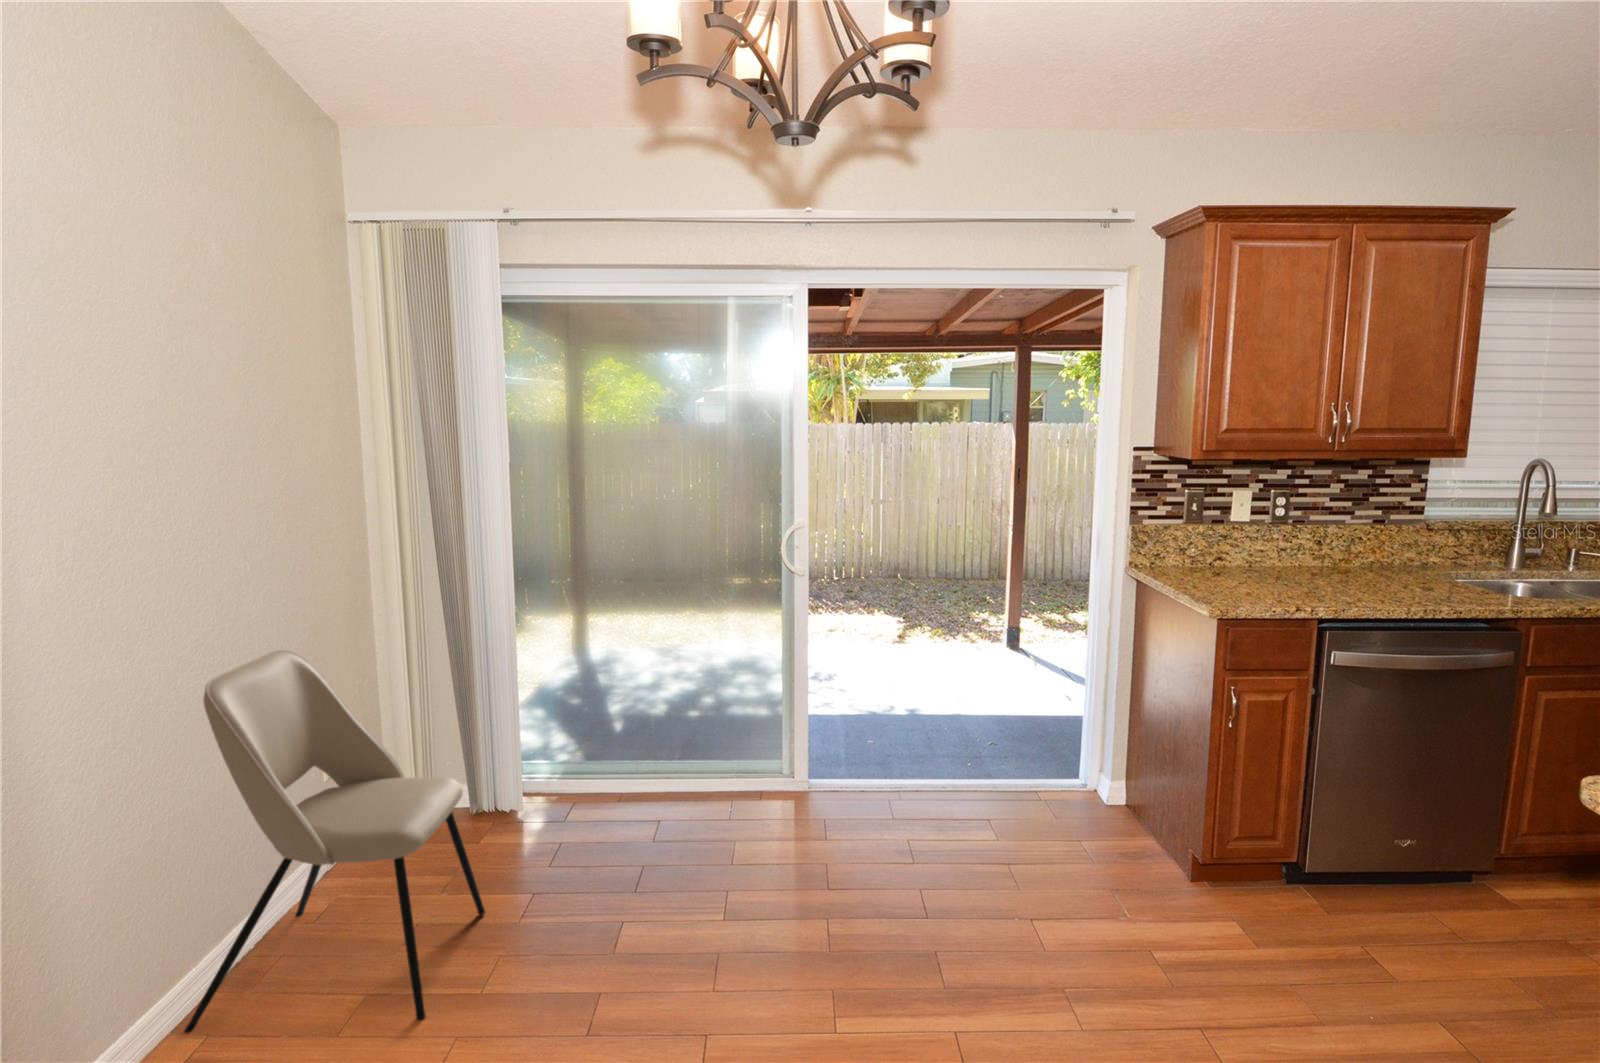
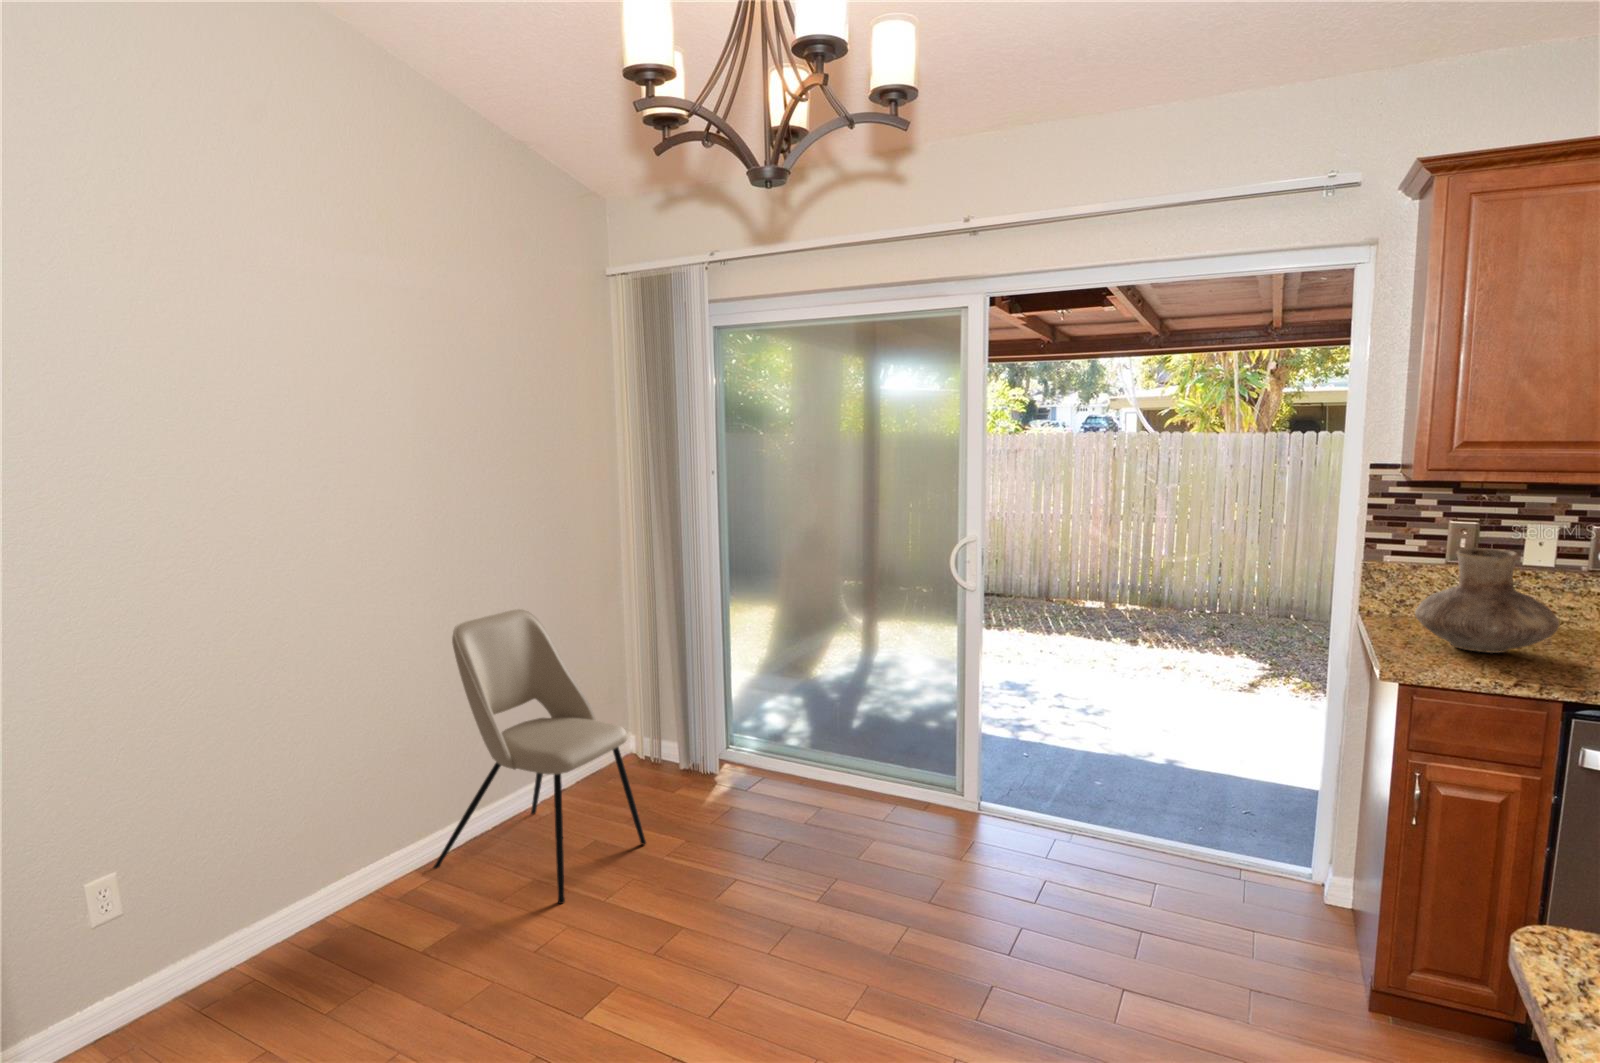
vase: none [1197,510,1295,588] -> present [1415,548,1559,653]

